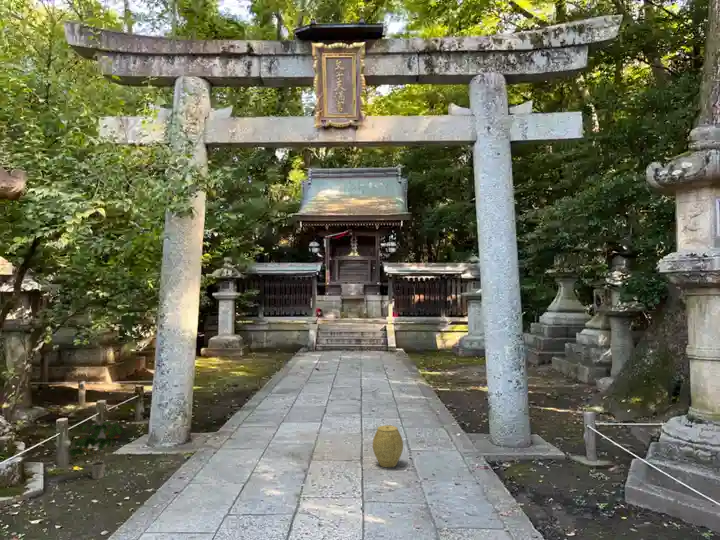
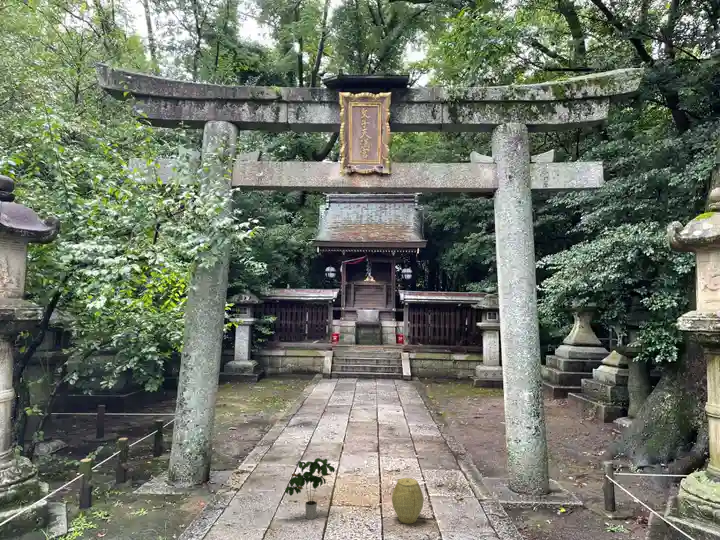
potted plant: present [69,421,125,479] -> present [285,458,335,519]

